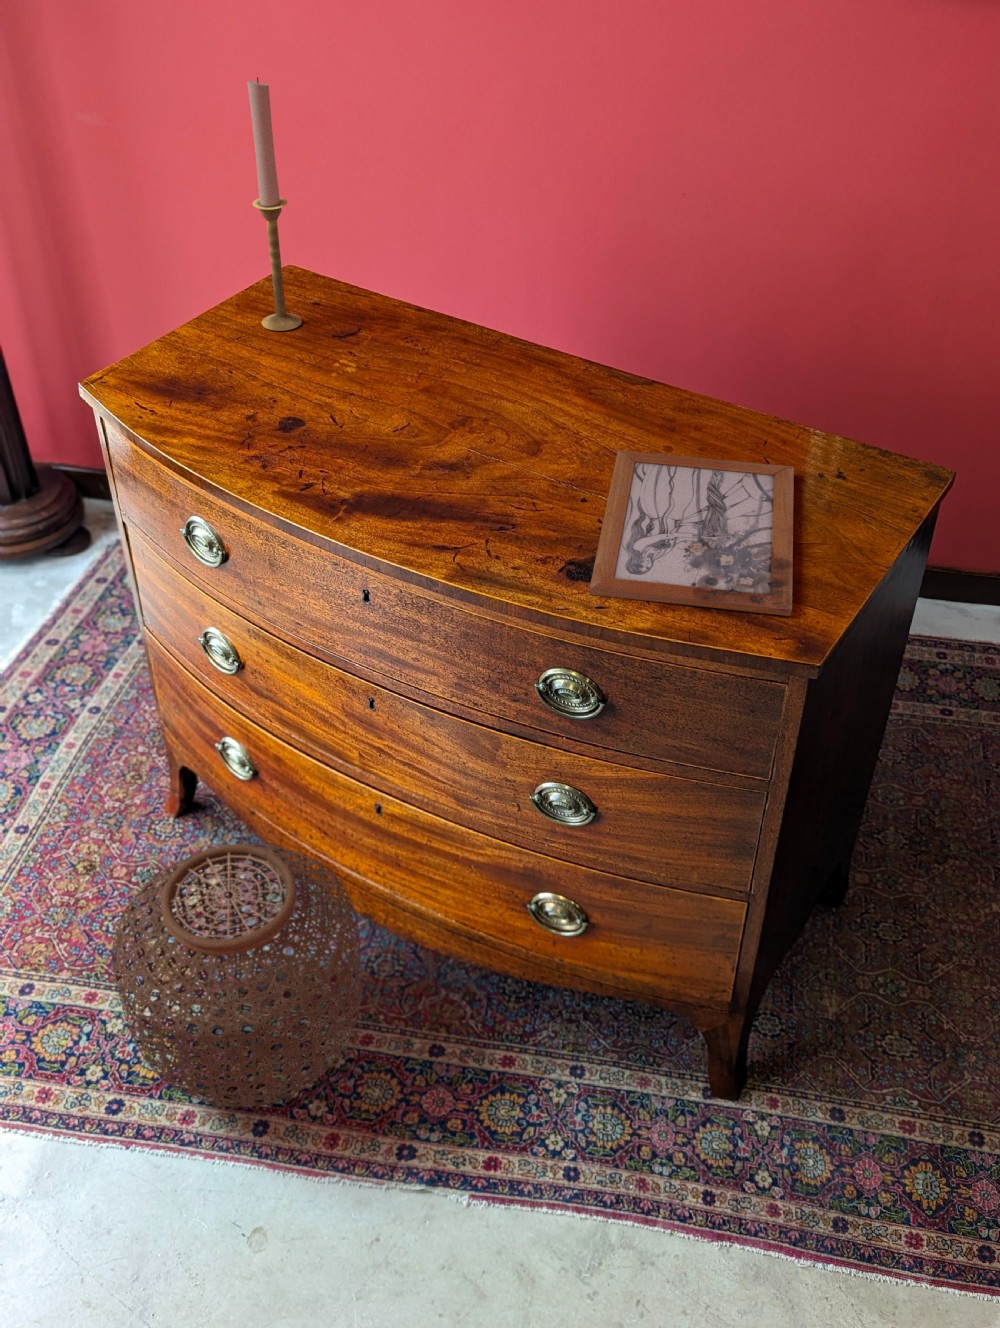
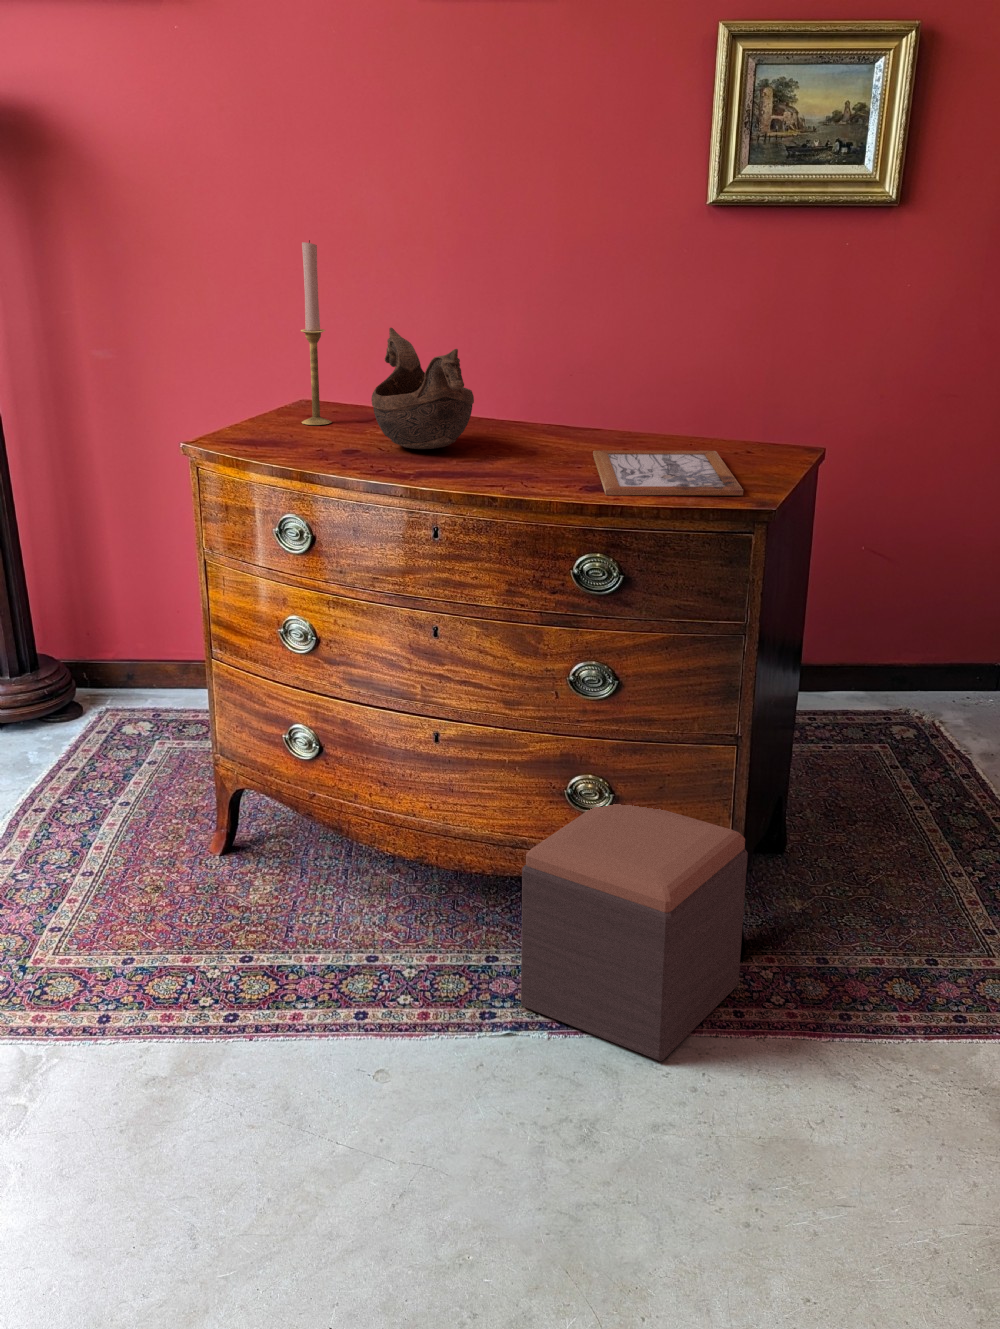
decorative bowl: none [316,225,460,429] -> present [372,328,474,449]
woven basket: present [112,844,363,1107] -> none [234,772,434,1002]
footstool: none [446,909,742,1275] -> present [521,804,748,1061]

